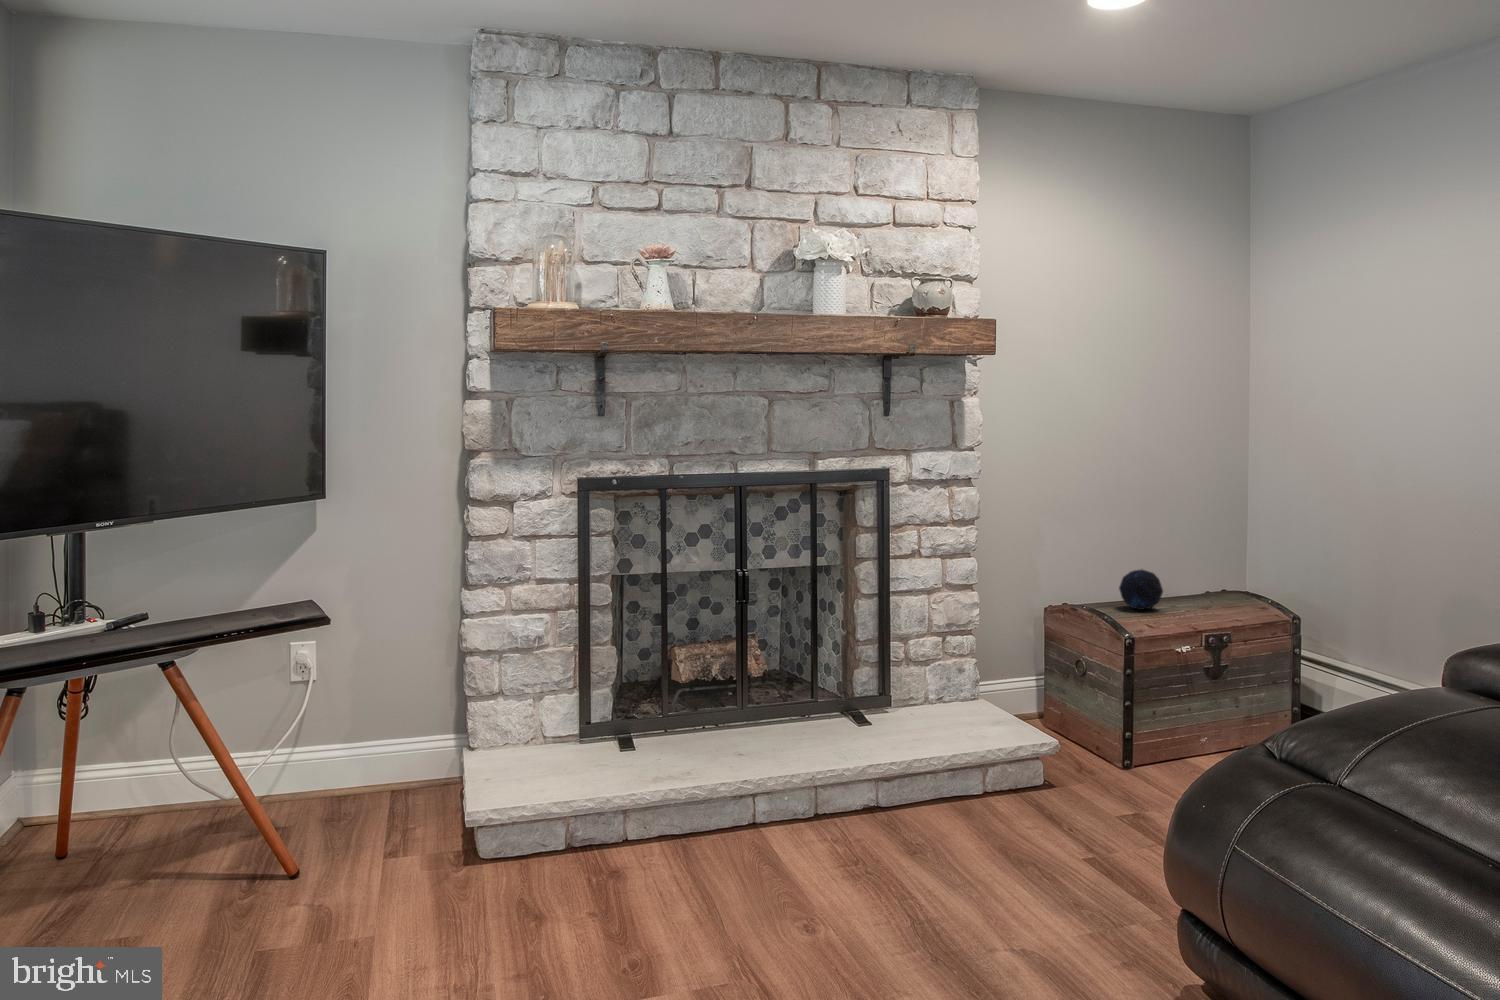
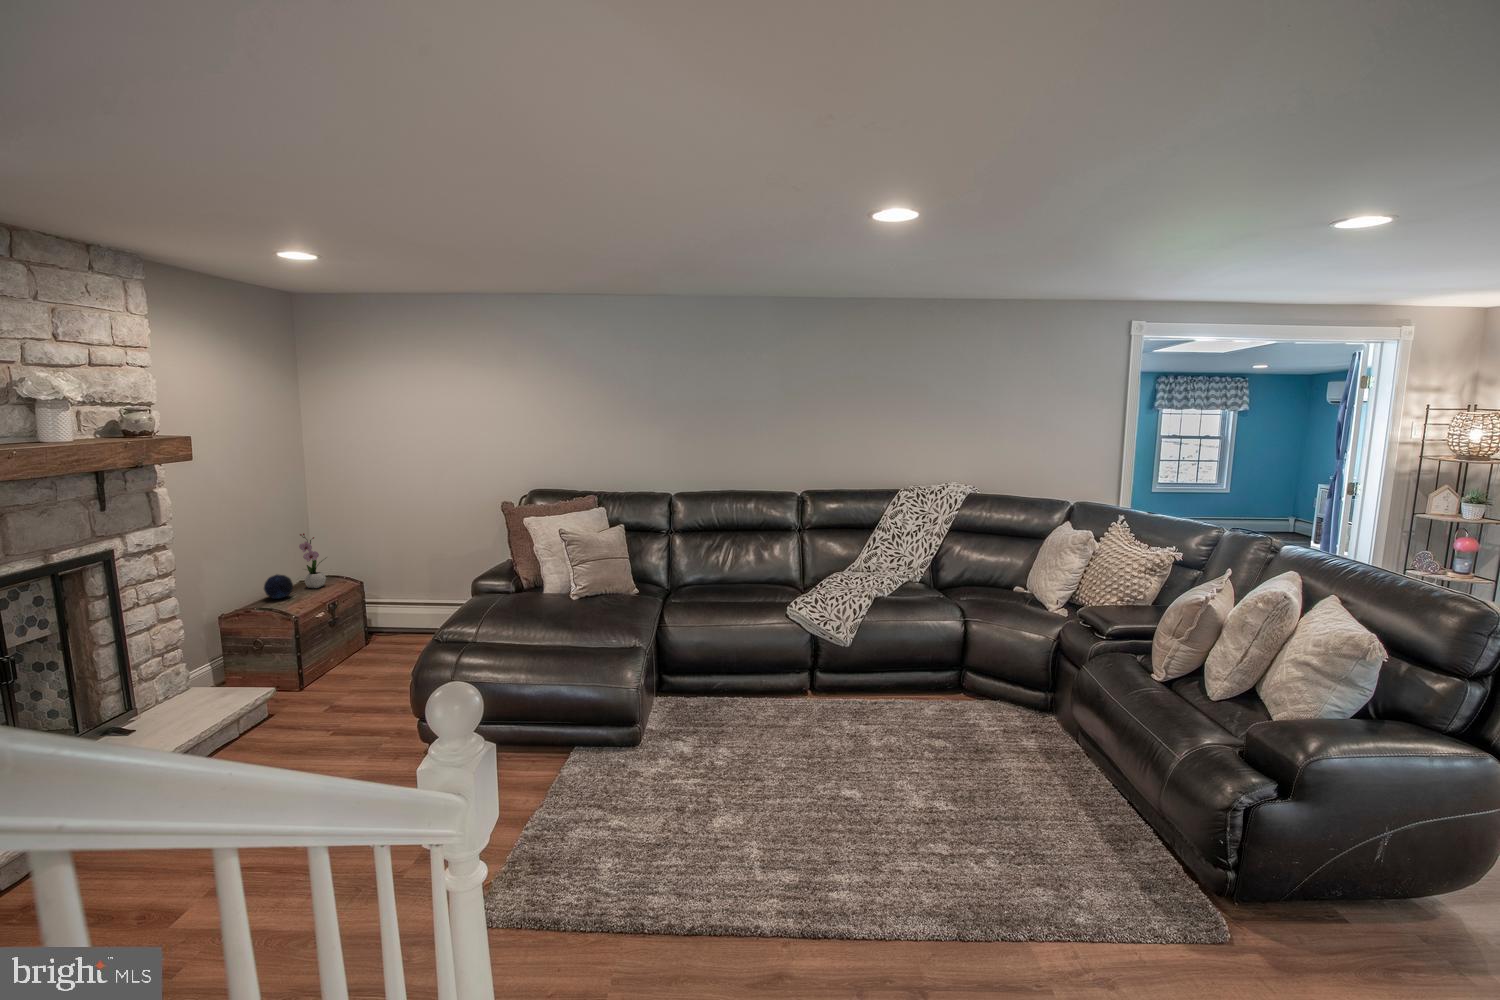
flower arrangement: none [1187,511,1236,609] -> present [299,533,326,588]

